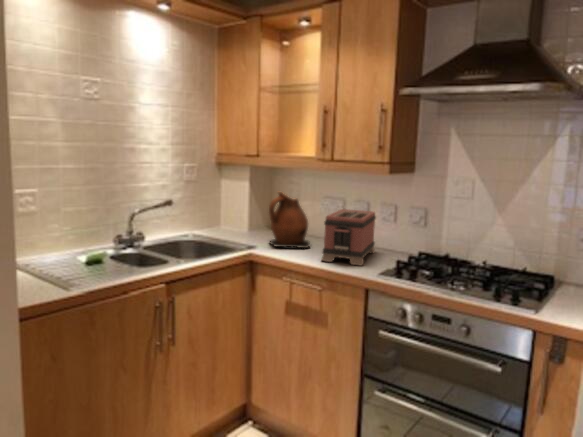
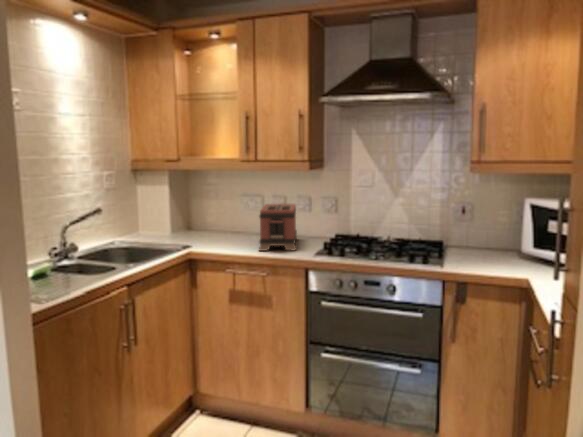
ceramic pitcher: present [269,192,310,248] -> none [197,193,240,244]

